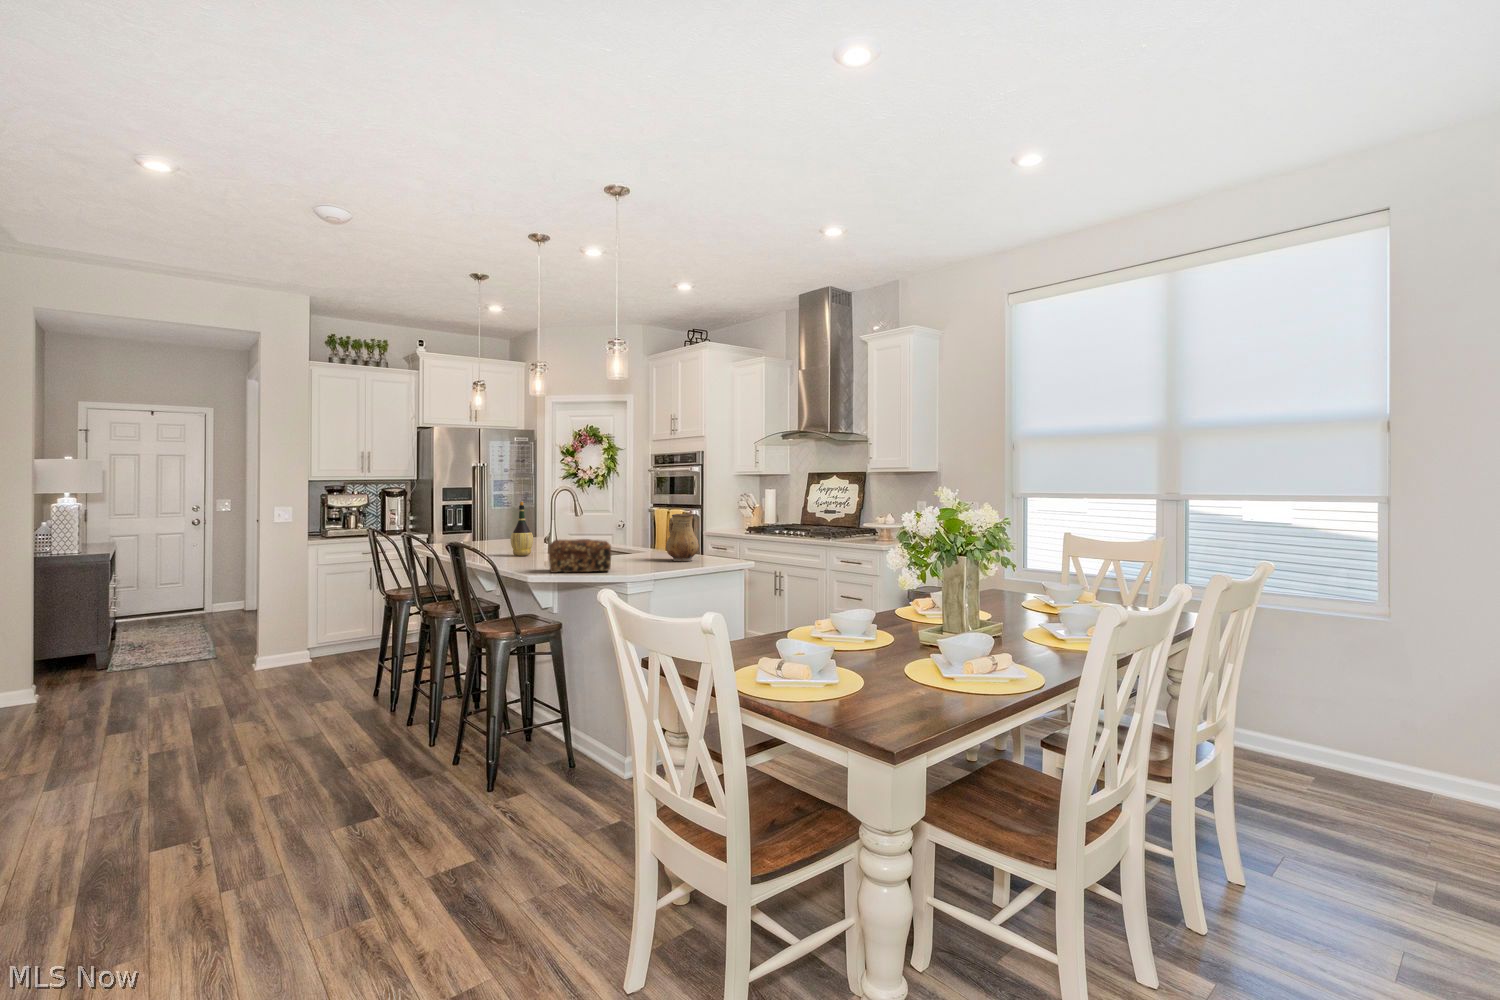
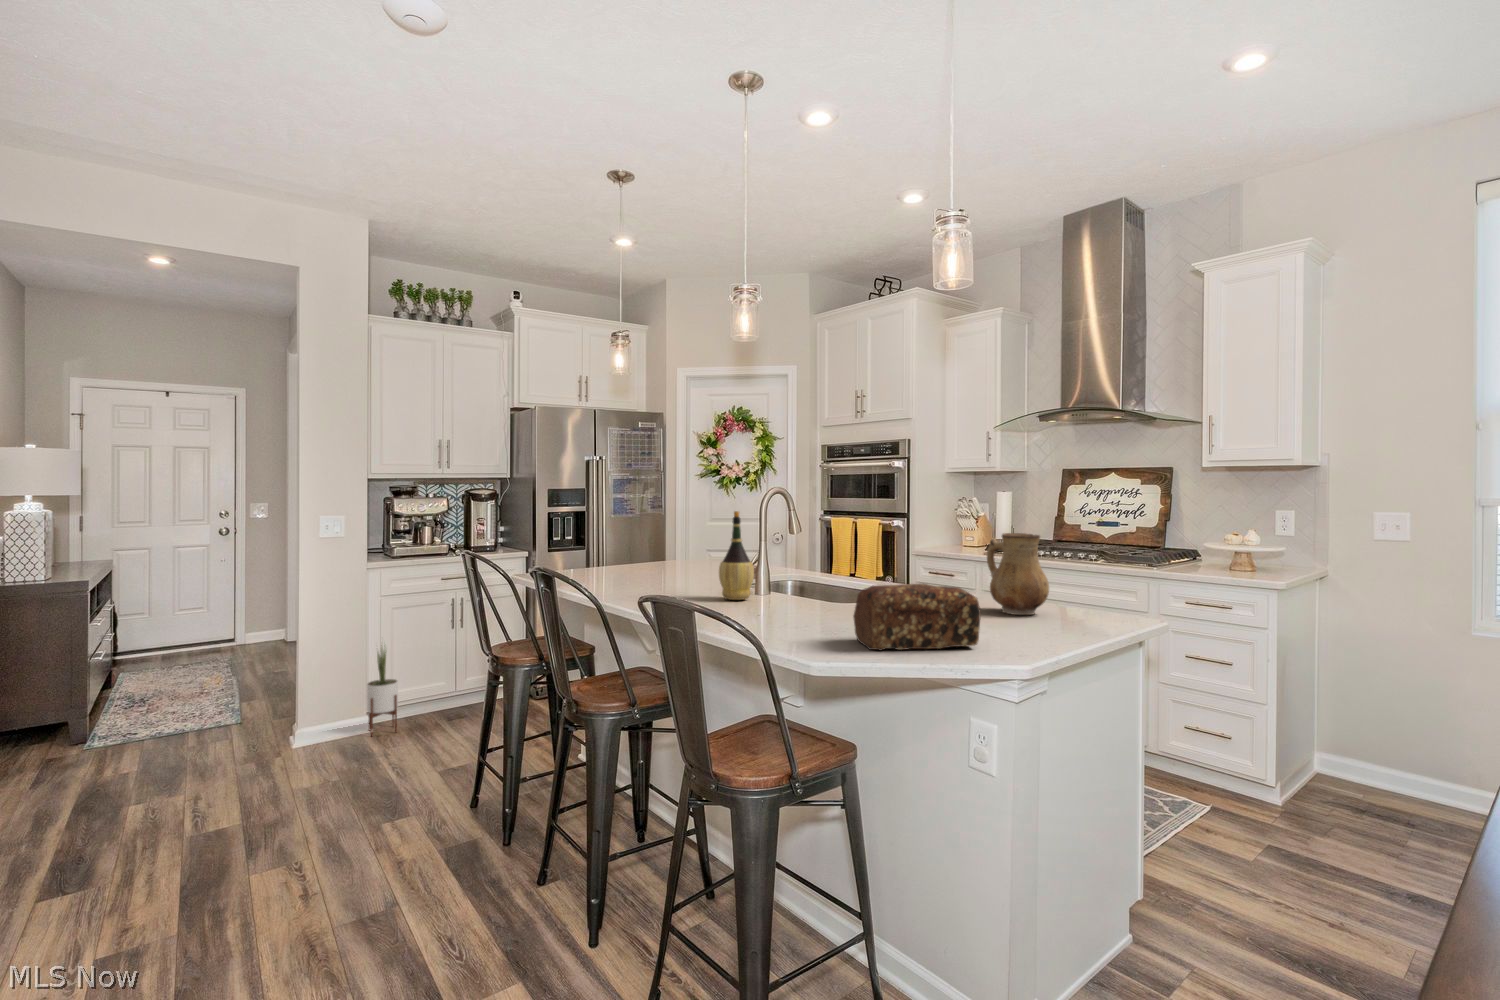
potted plant: none [305,594,328,664] -> present [367,645,398,736]

